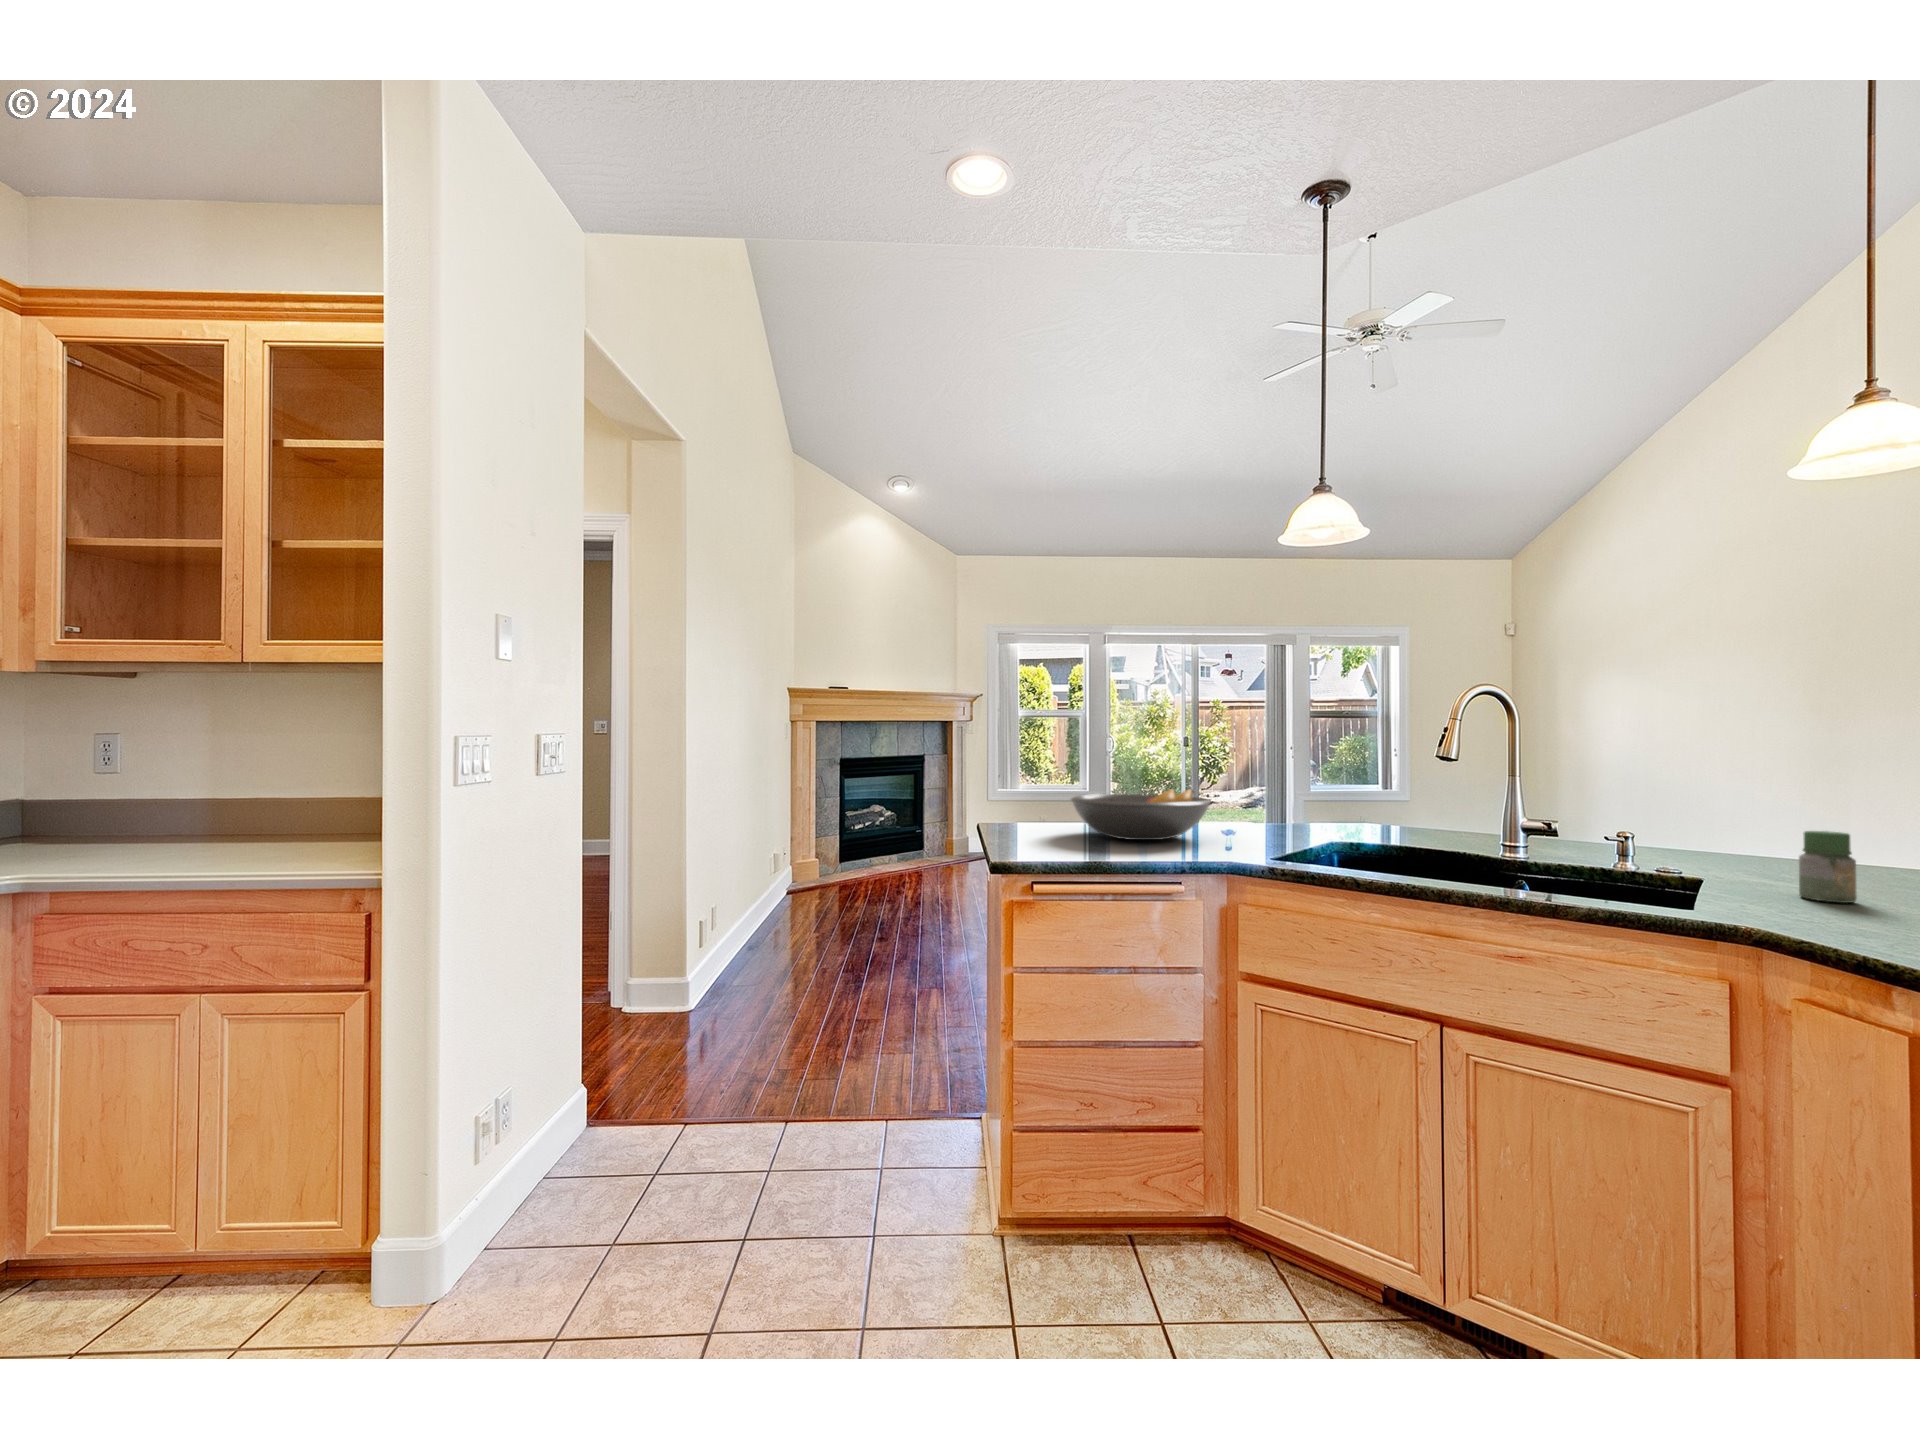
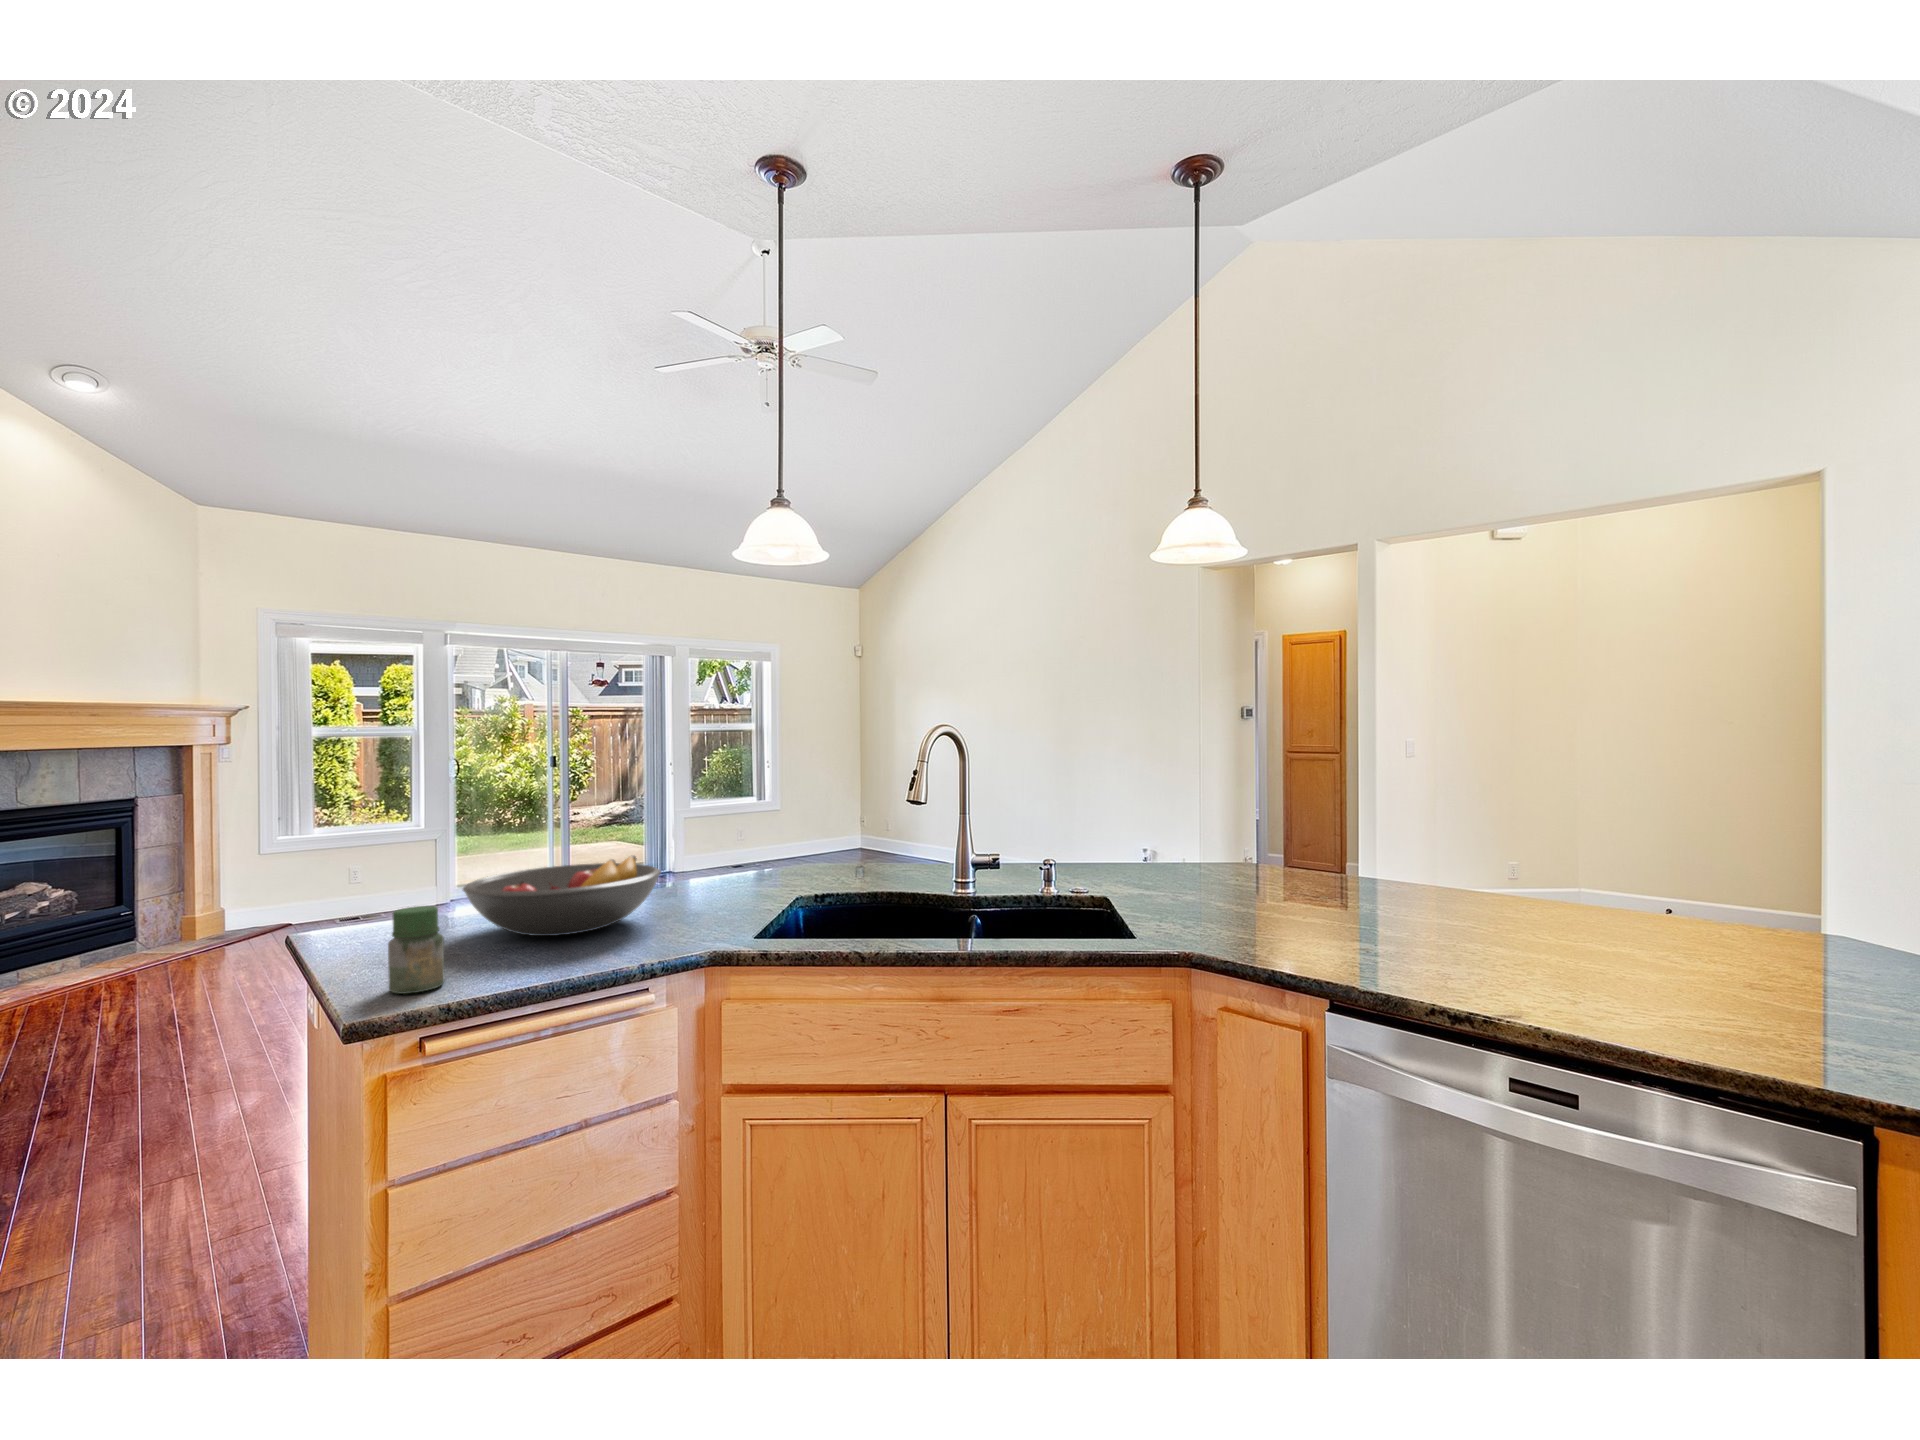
jar: present [1799,831,1857,903] -> present [388,906,445,994]

